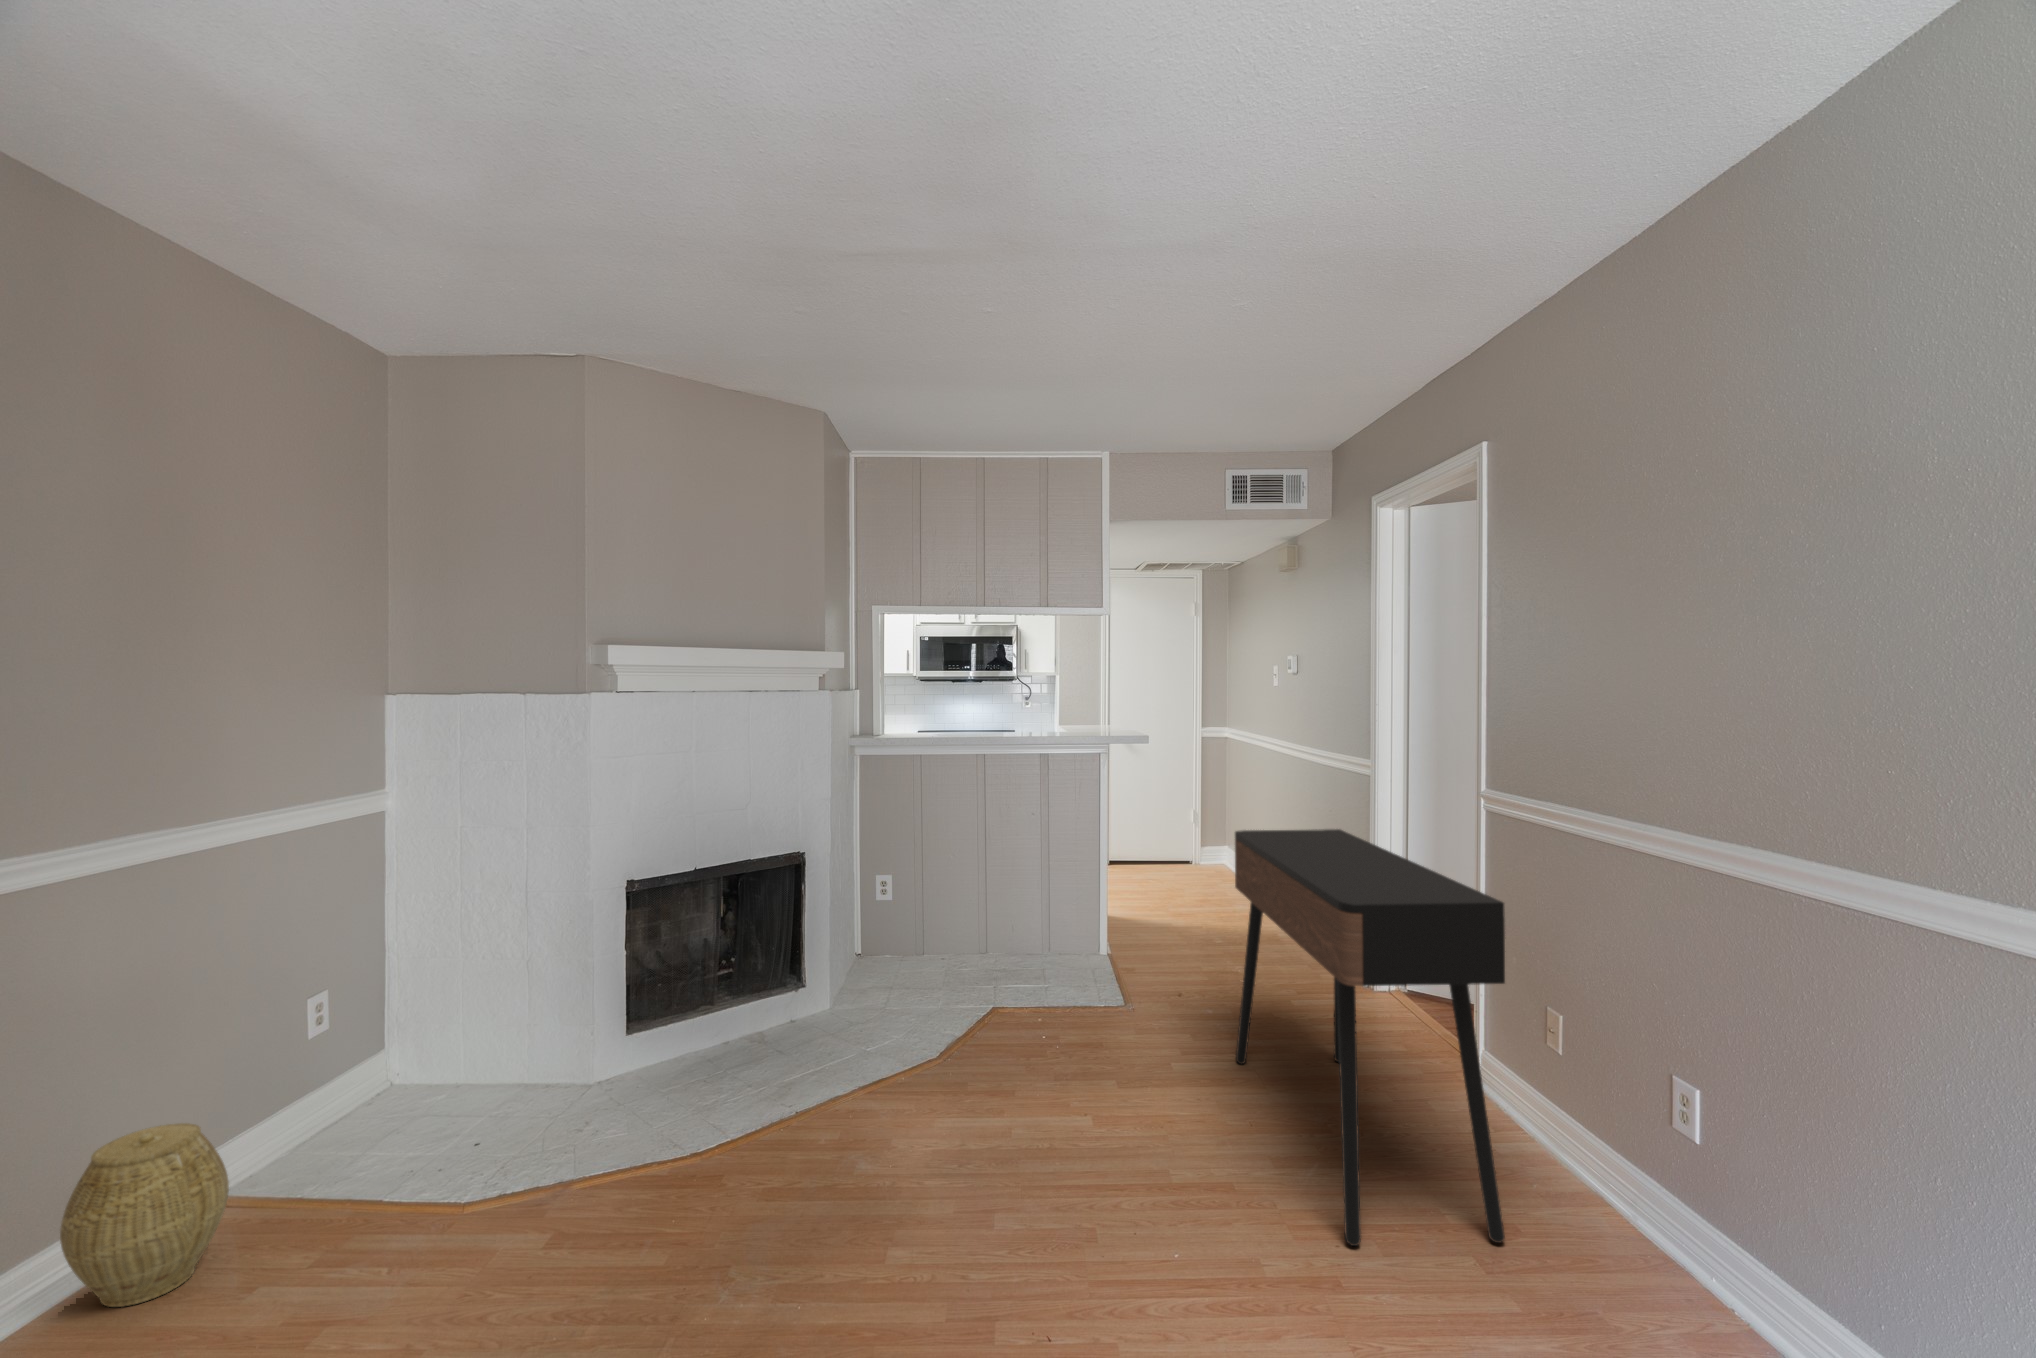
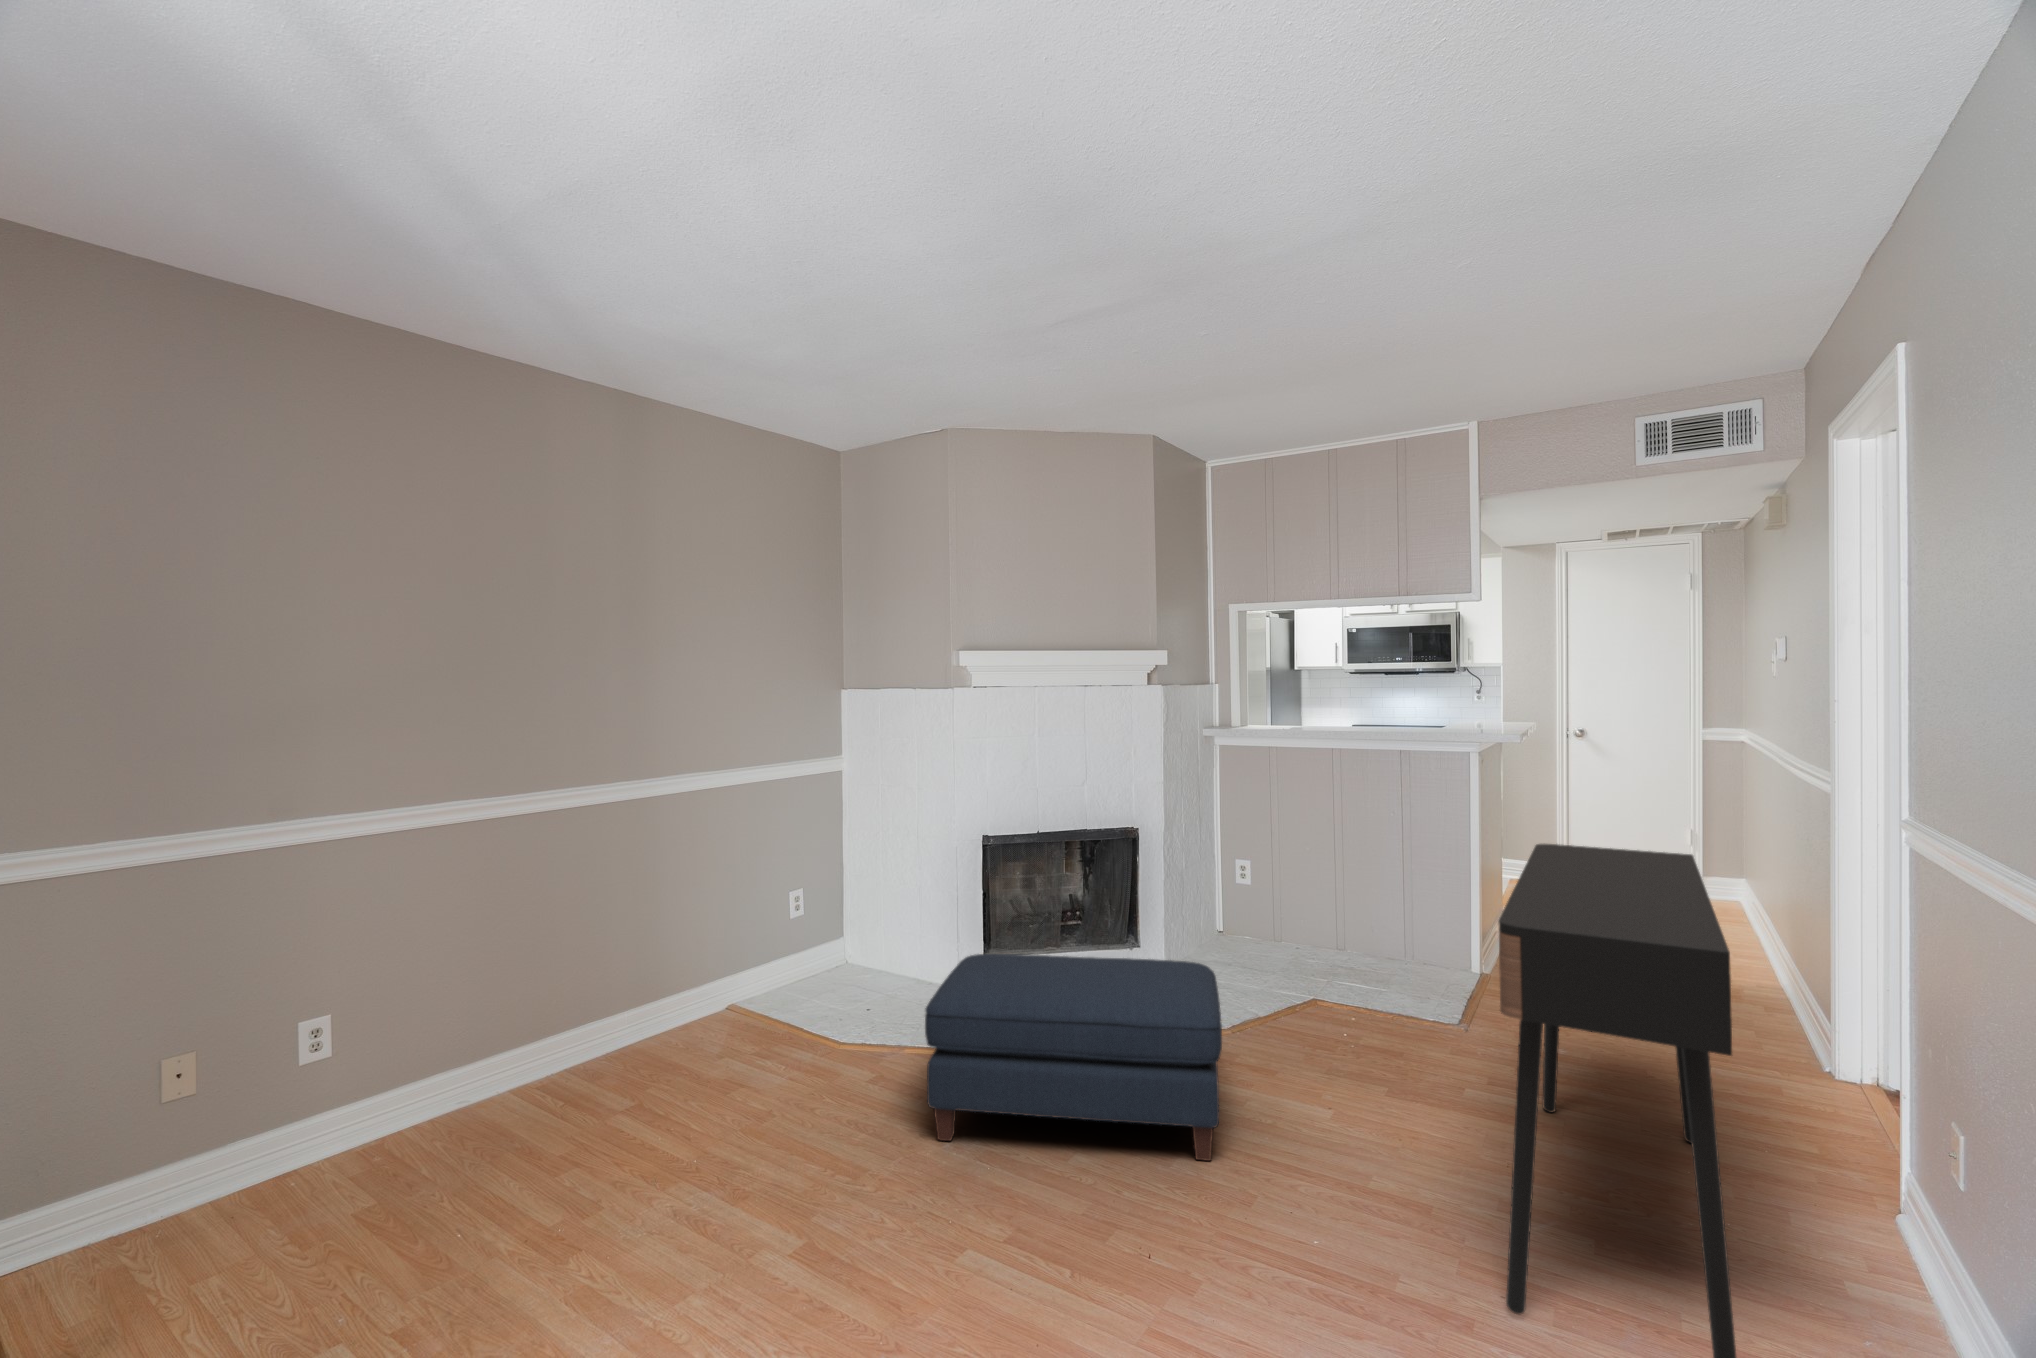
ottoman: none [681,991,1043,1284] -> present [925,954,1222,1161]
woven basket: present [60,1123,229,1307] -> none [637,950,715,1050]

